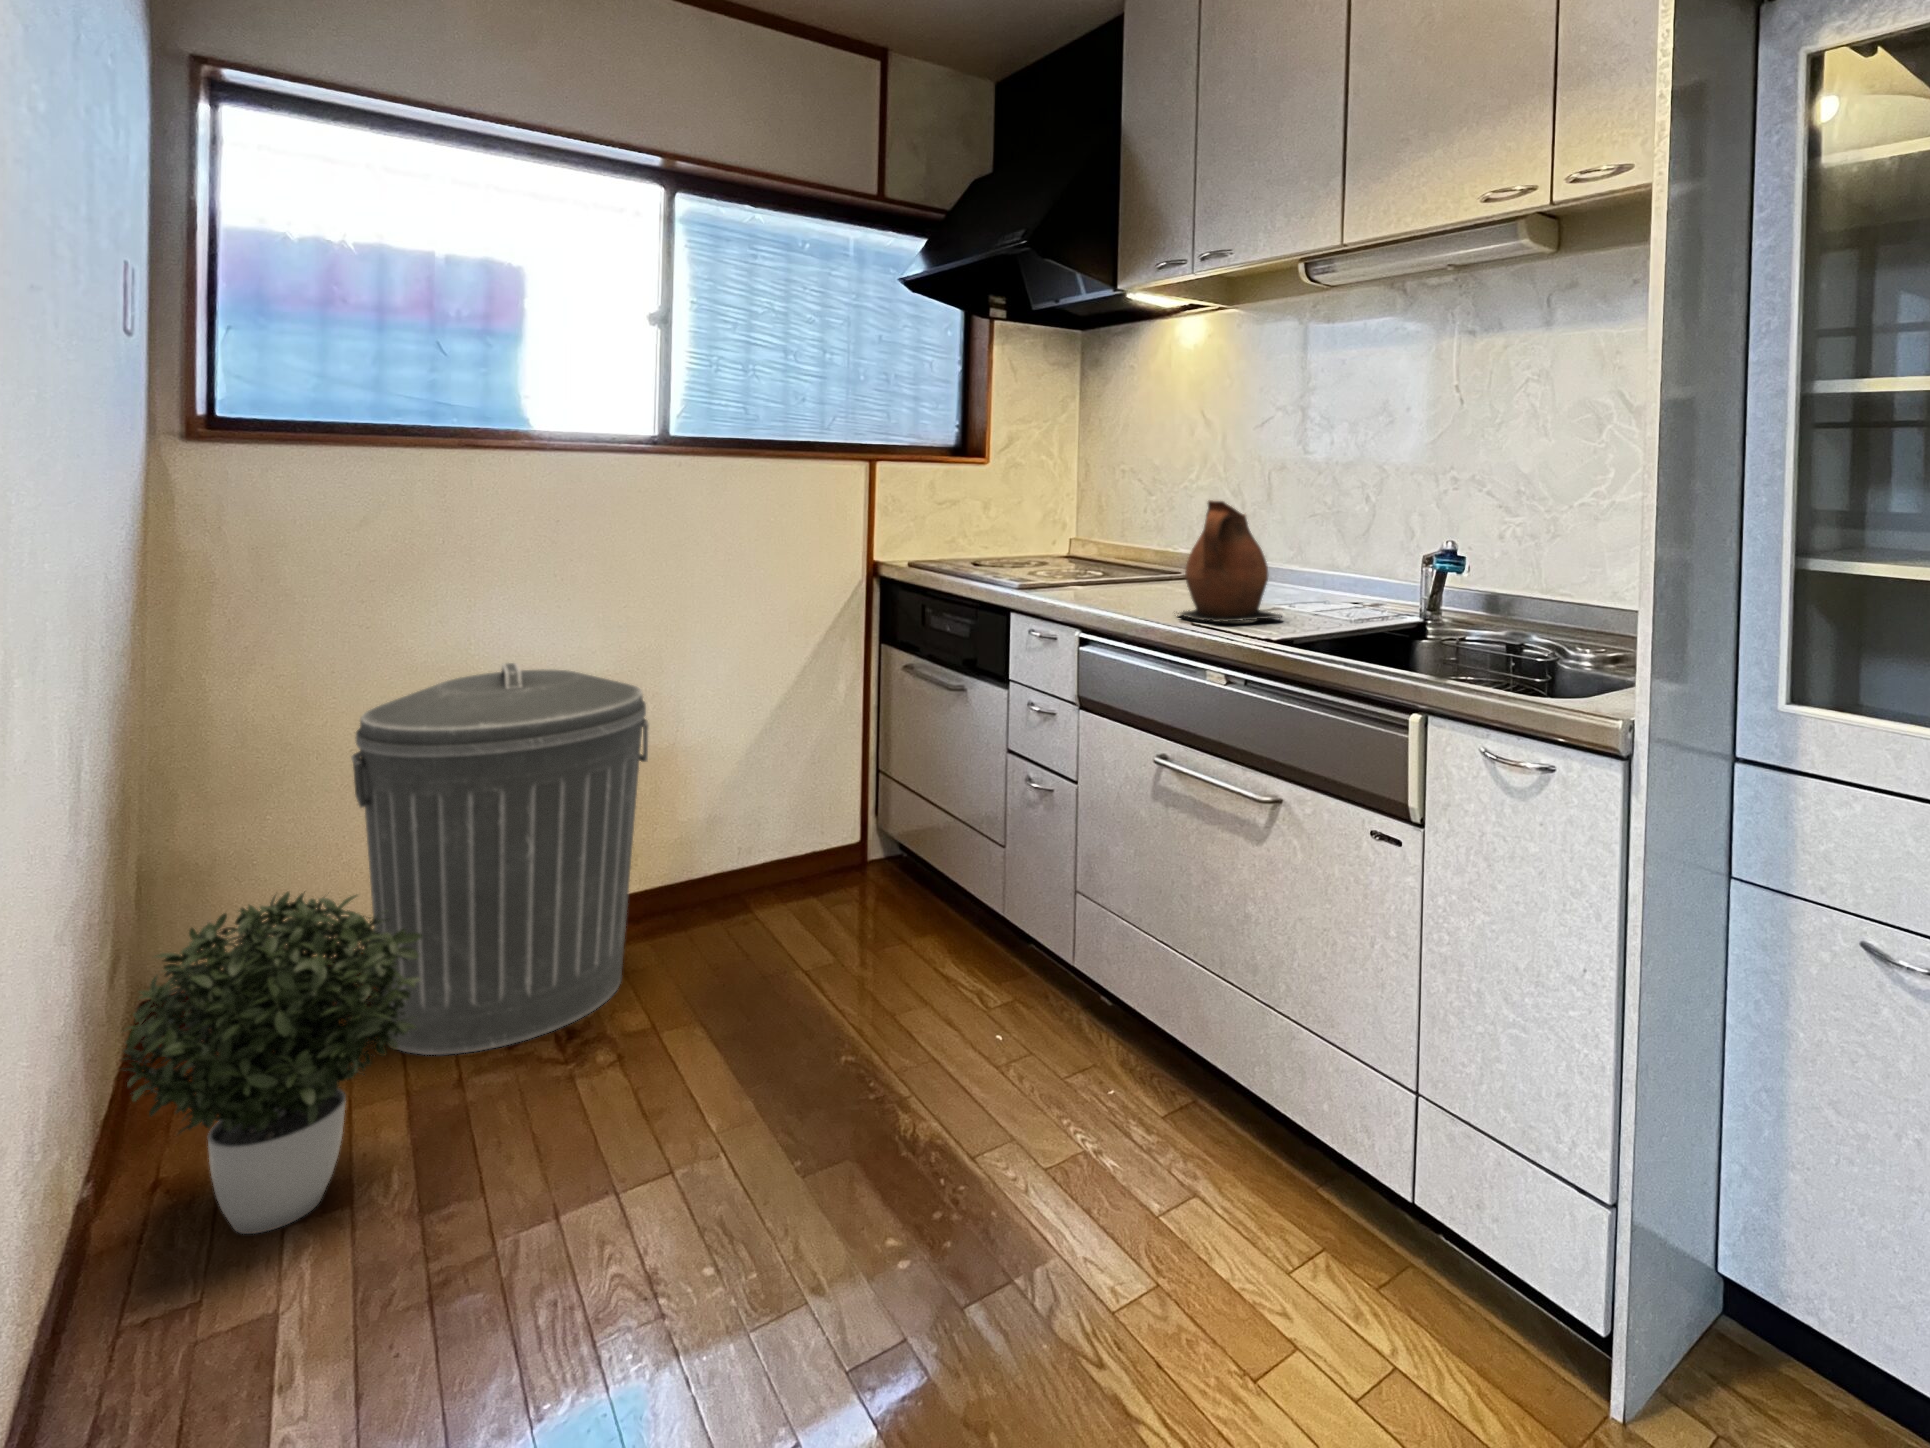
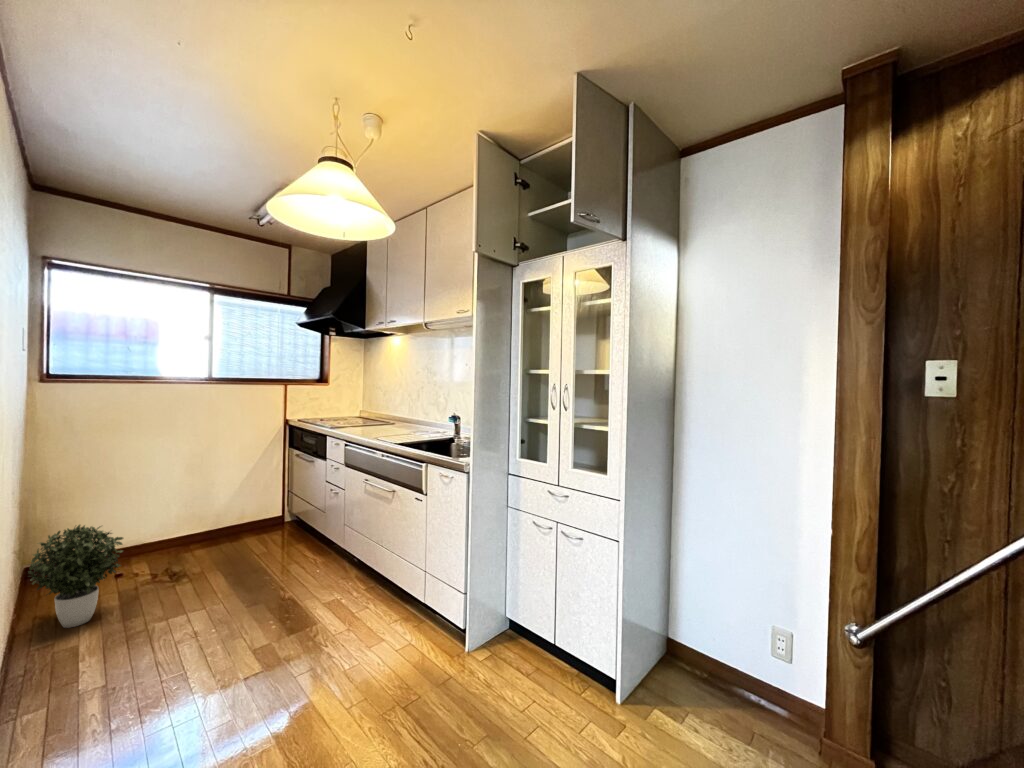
ceramic pitcher: present [1178,500,1282,622] -> none [373,400,409,438]
trash can: present [351,663,649,1055] -> none [98,455,202,582]

